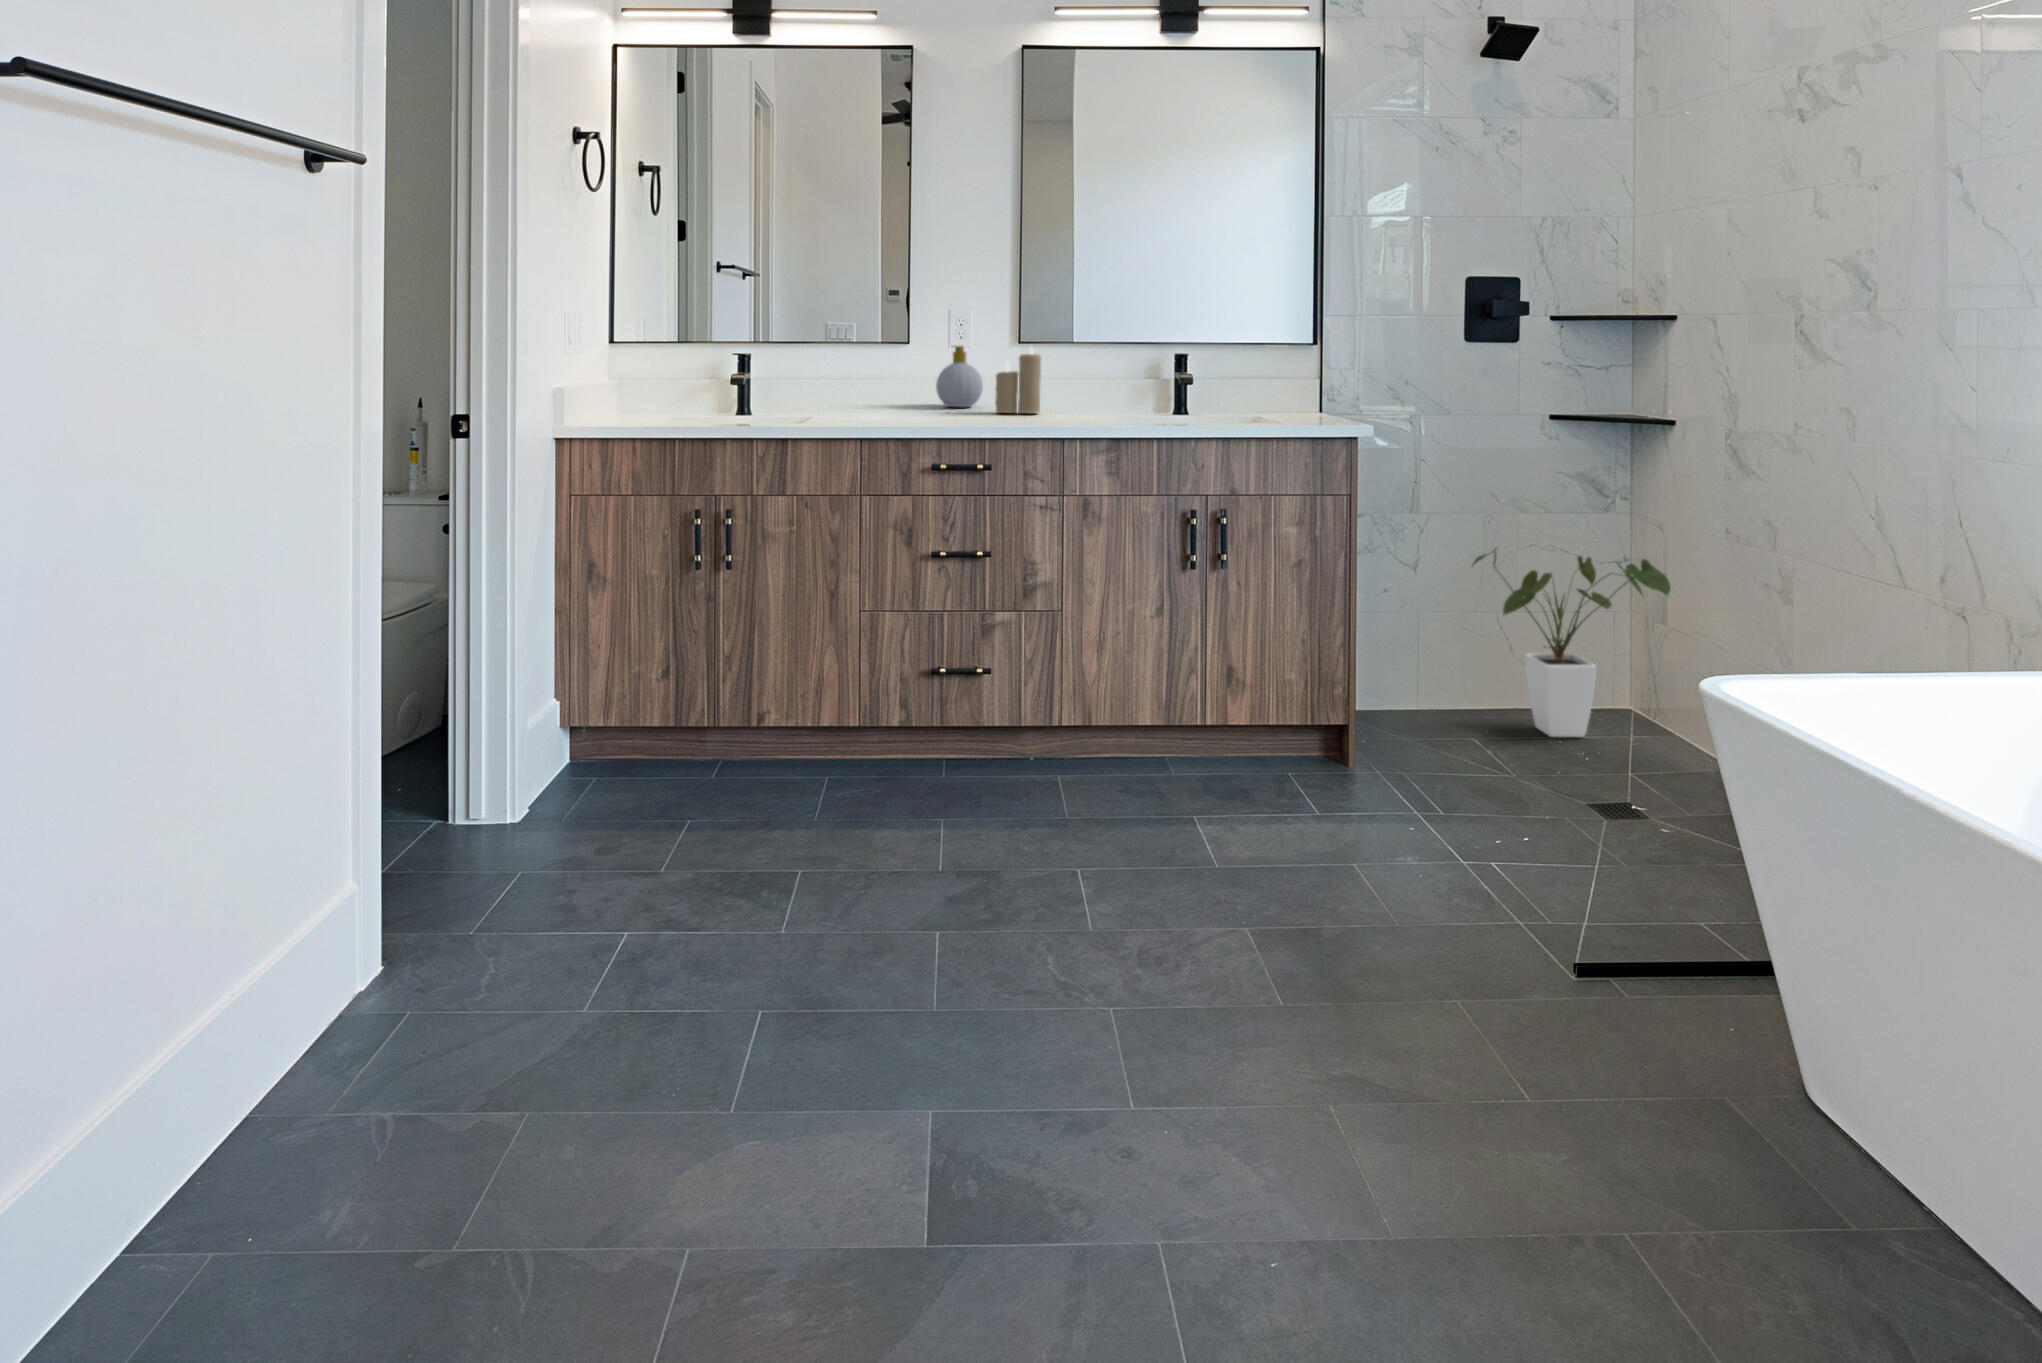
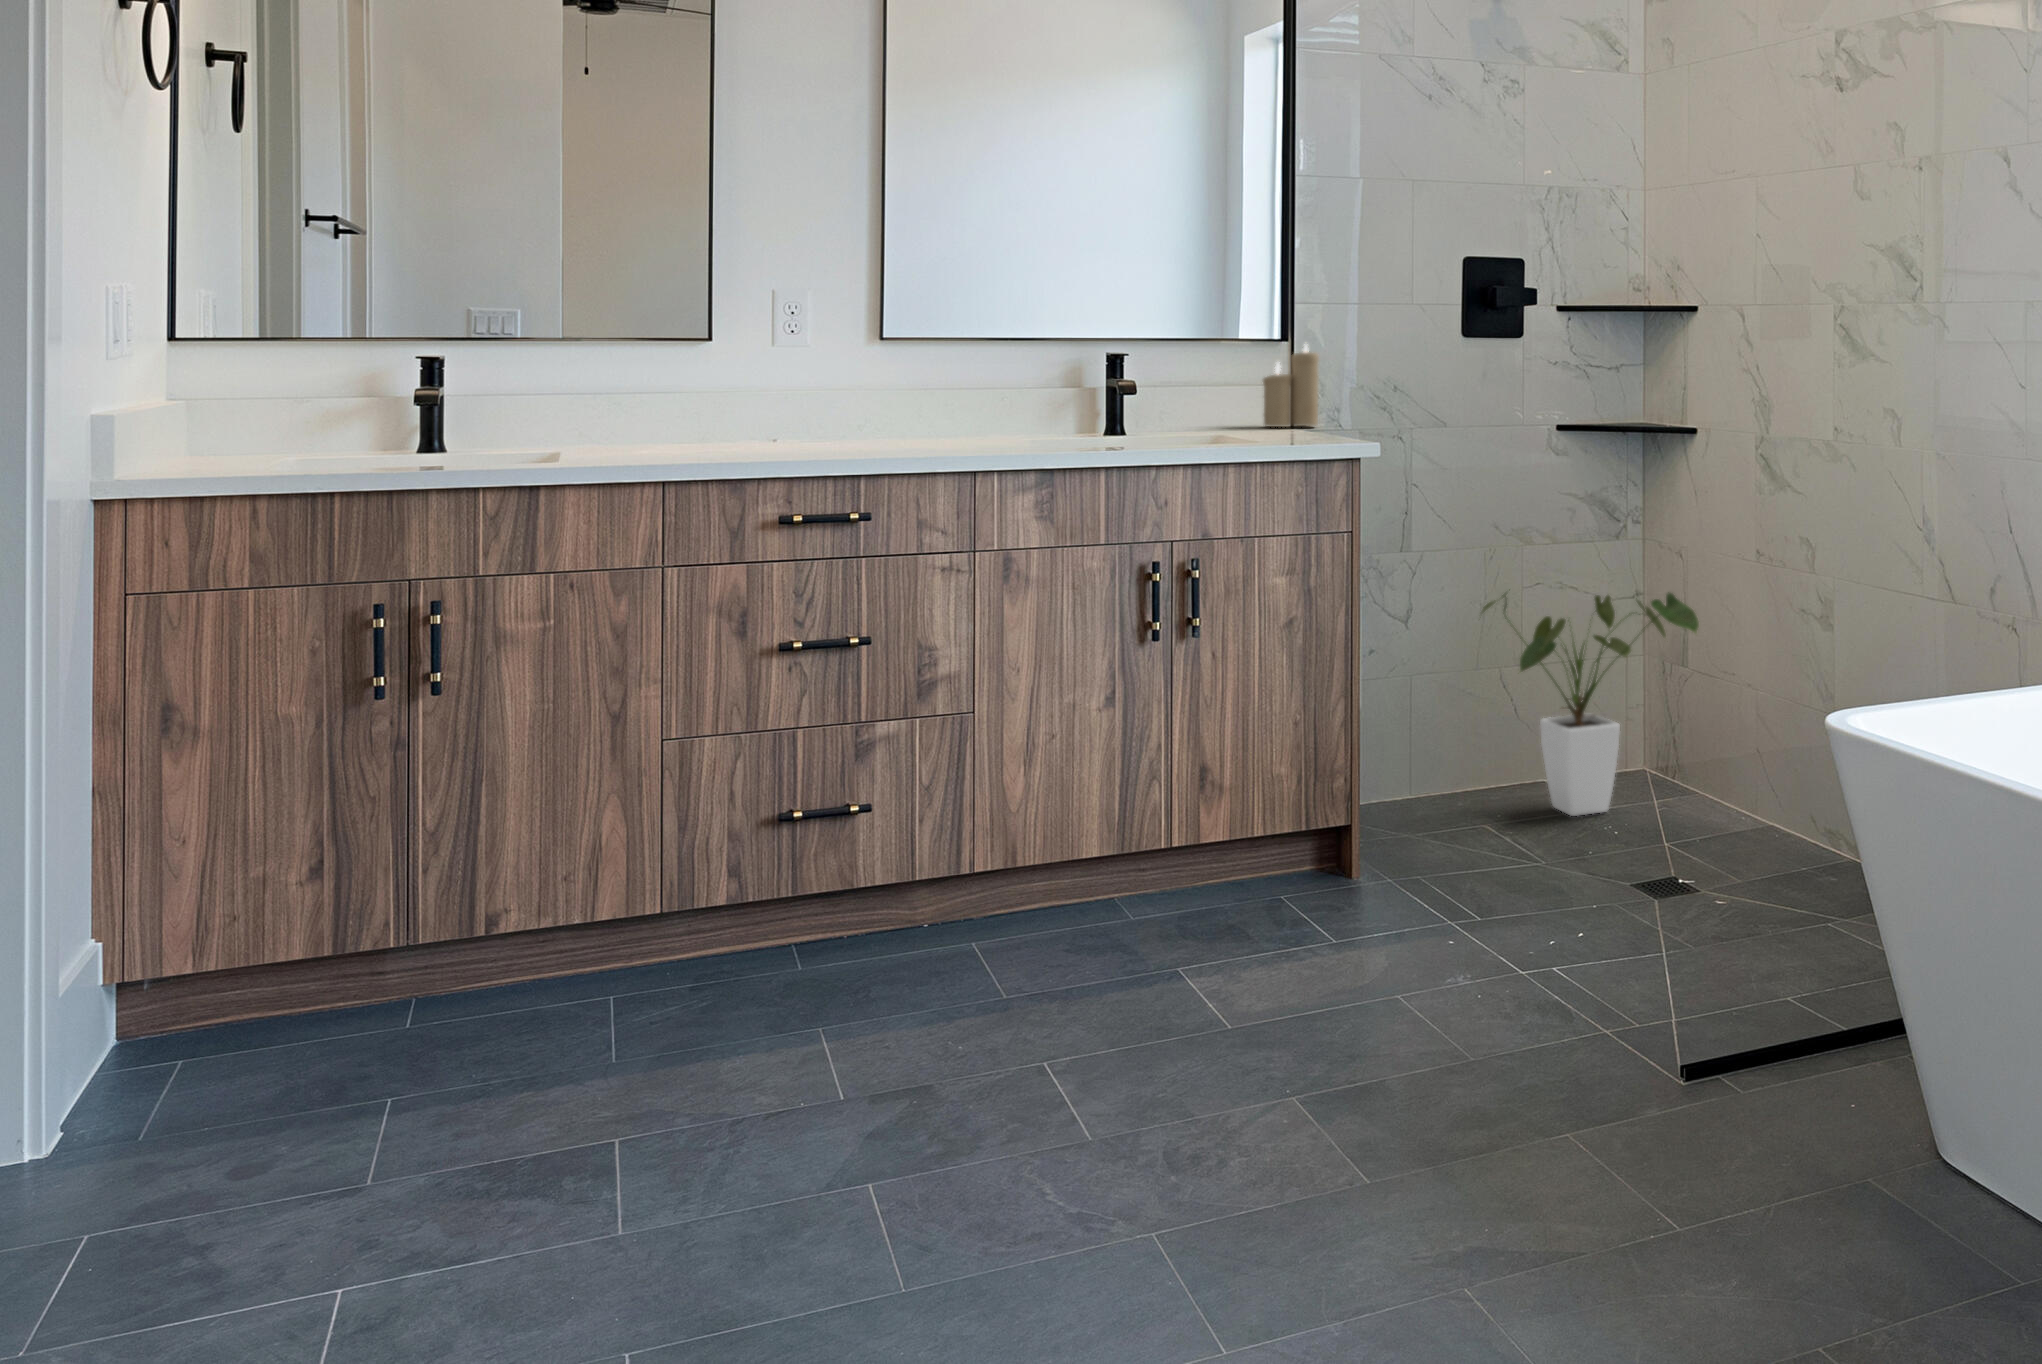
soap bottle: present [936,346,983,407] -> none [756,345,830,435]
candle: present [995,347,1041,413] -> present [1263,345,1319,427]

